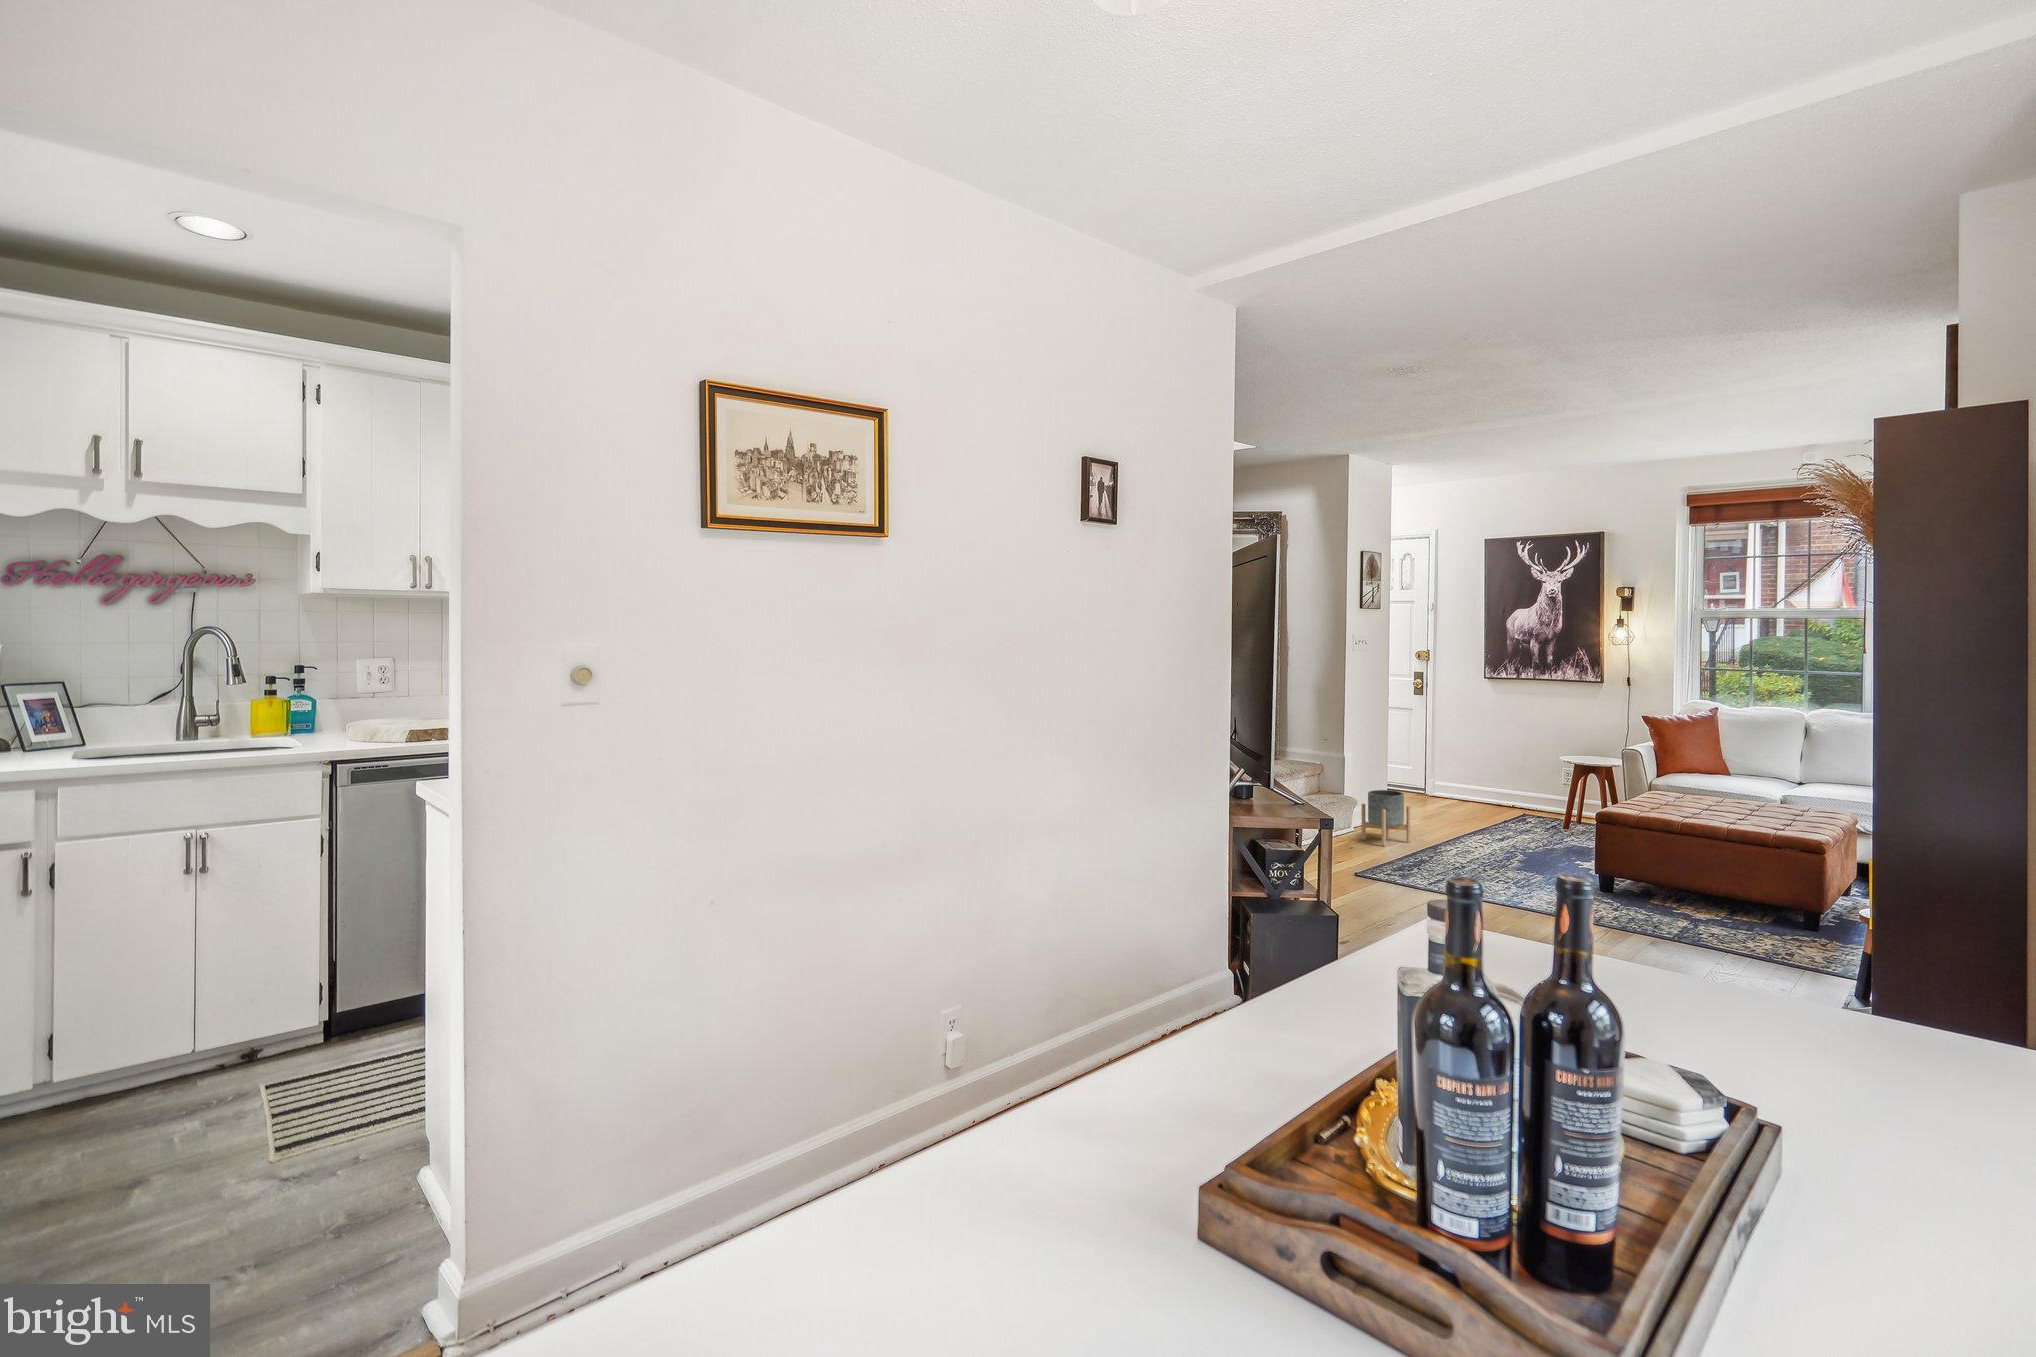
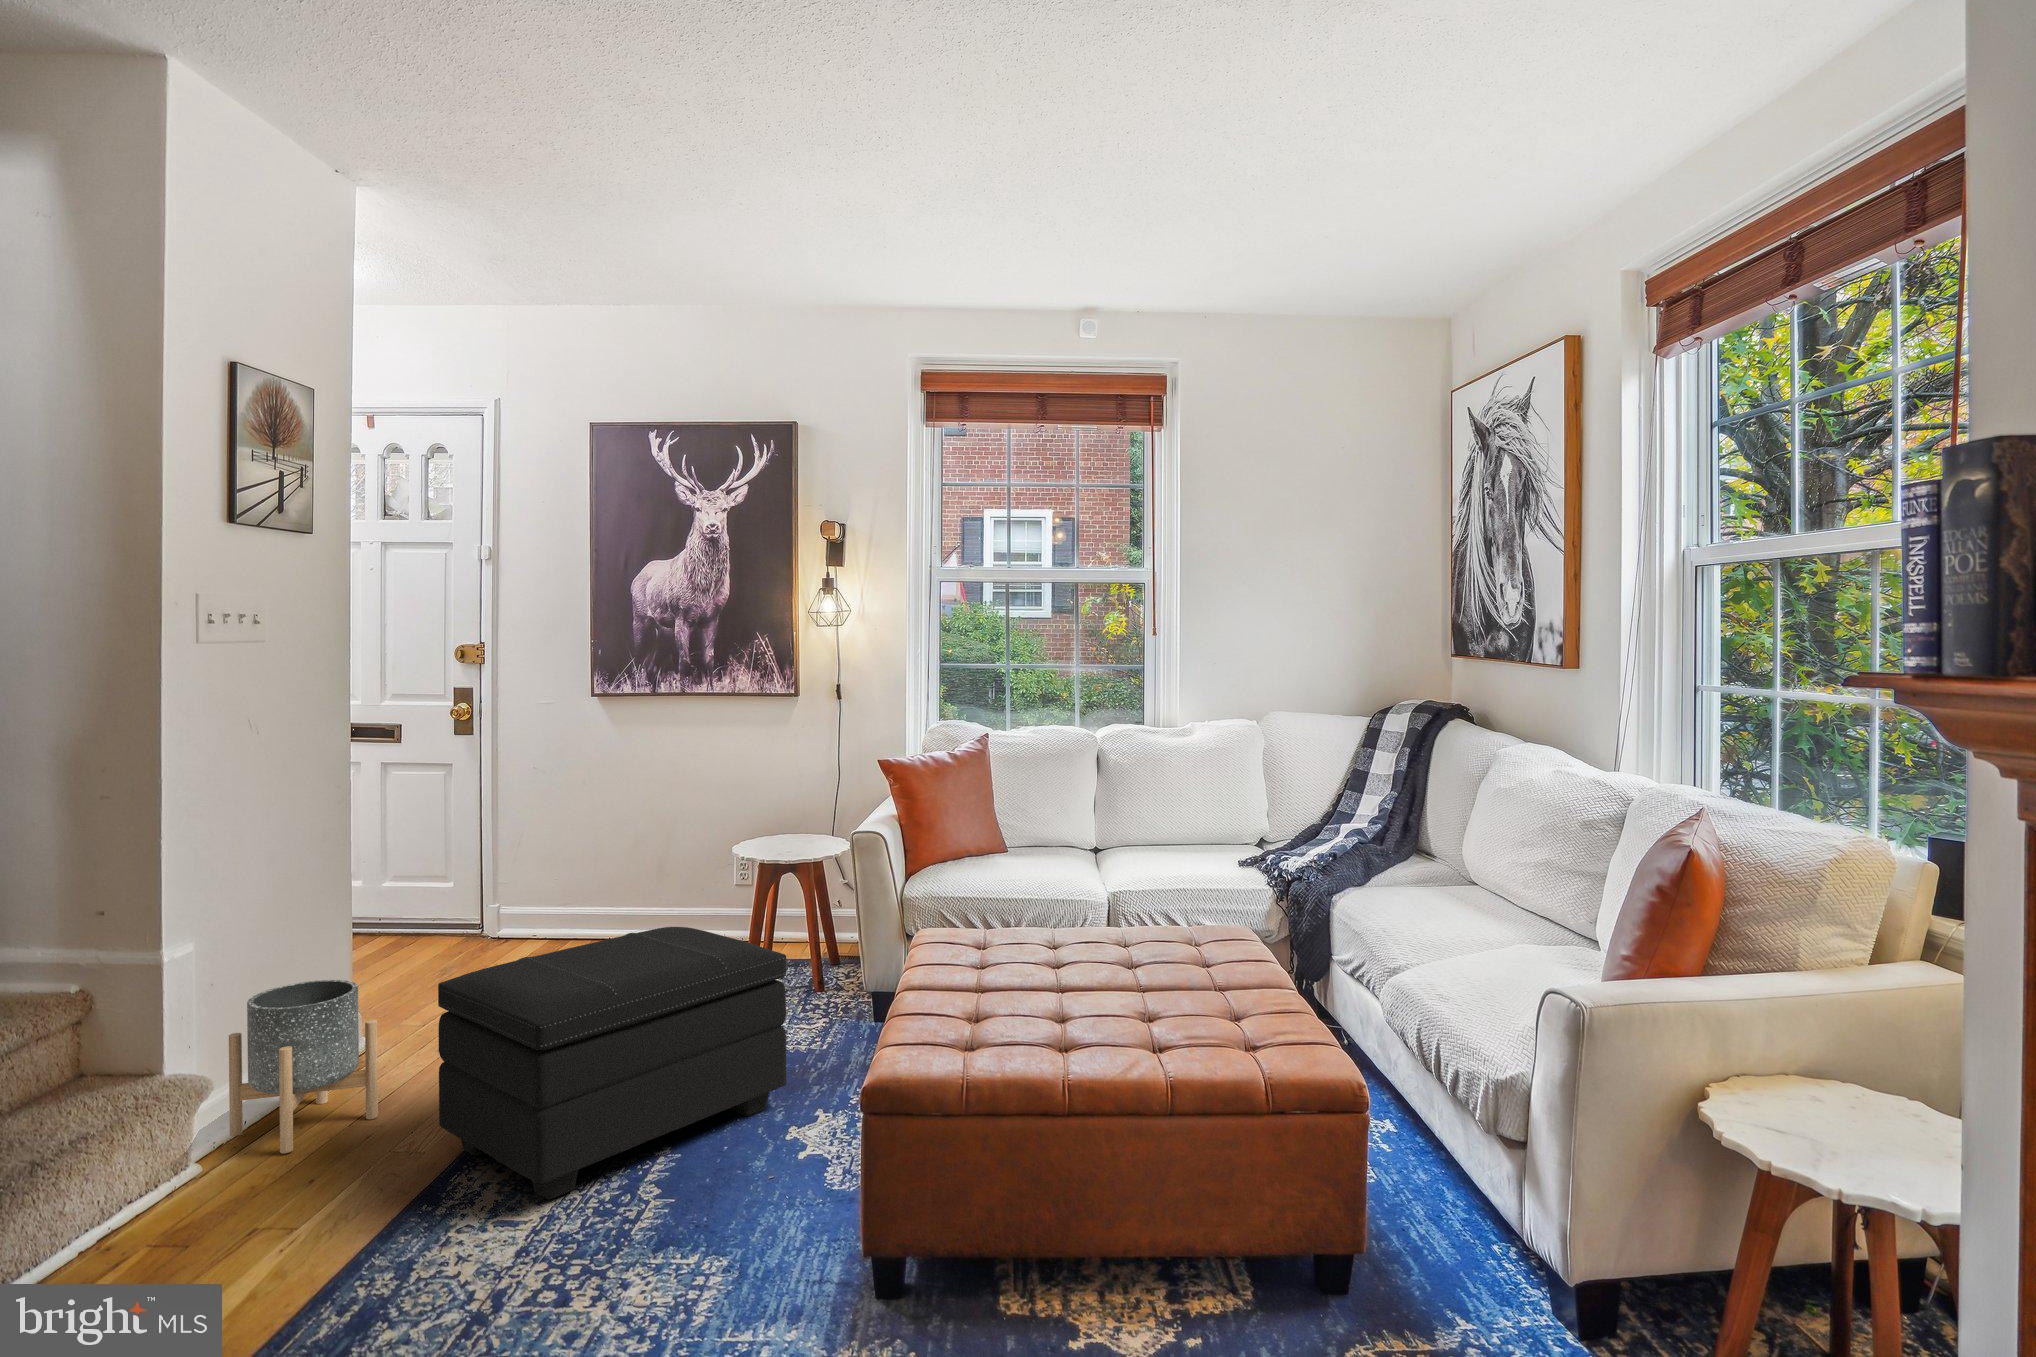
footstool: none [1438,786,1581,869] -> present [438,927,786,1200]

